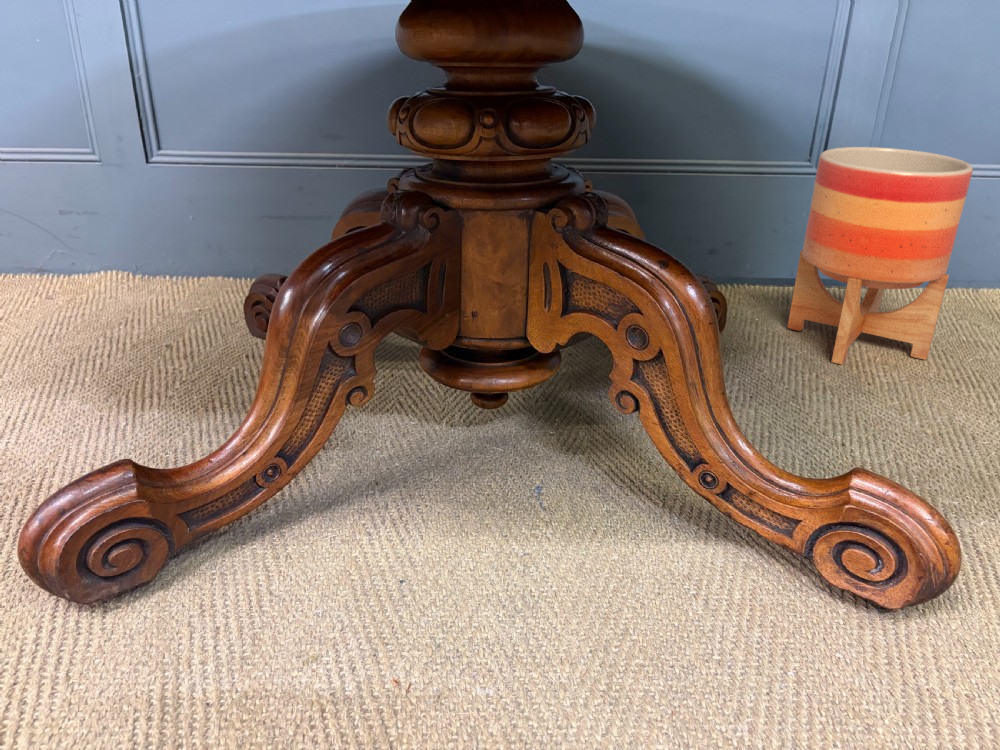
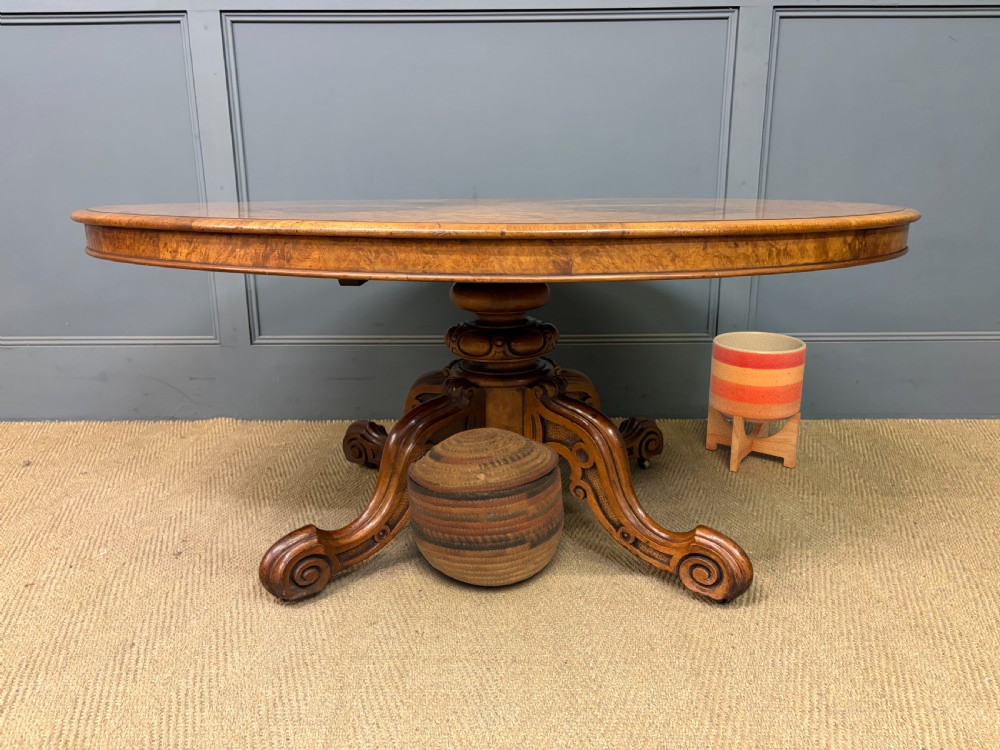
basket: none [314,282,600,572] -> present [407,428,564,586]

